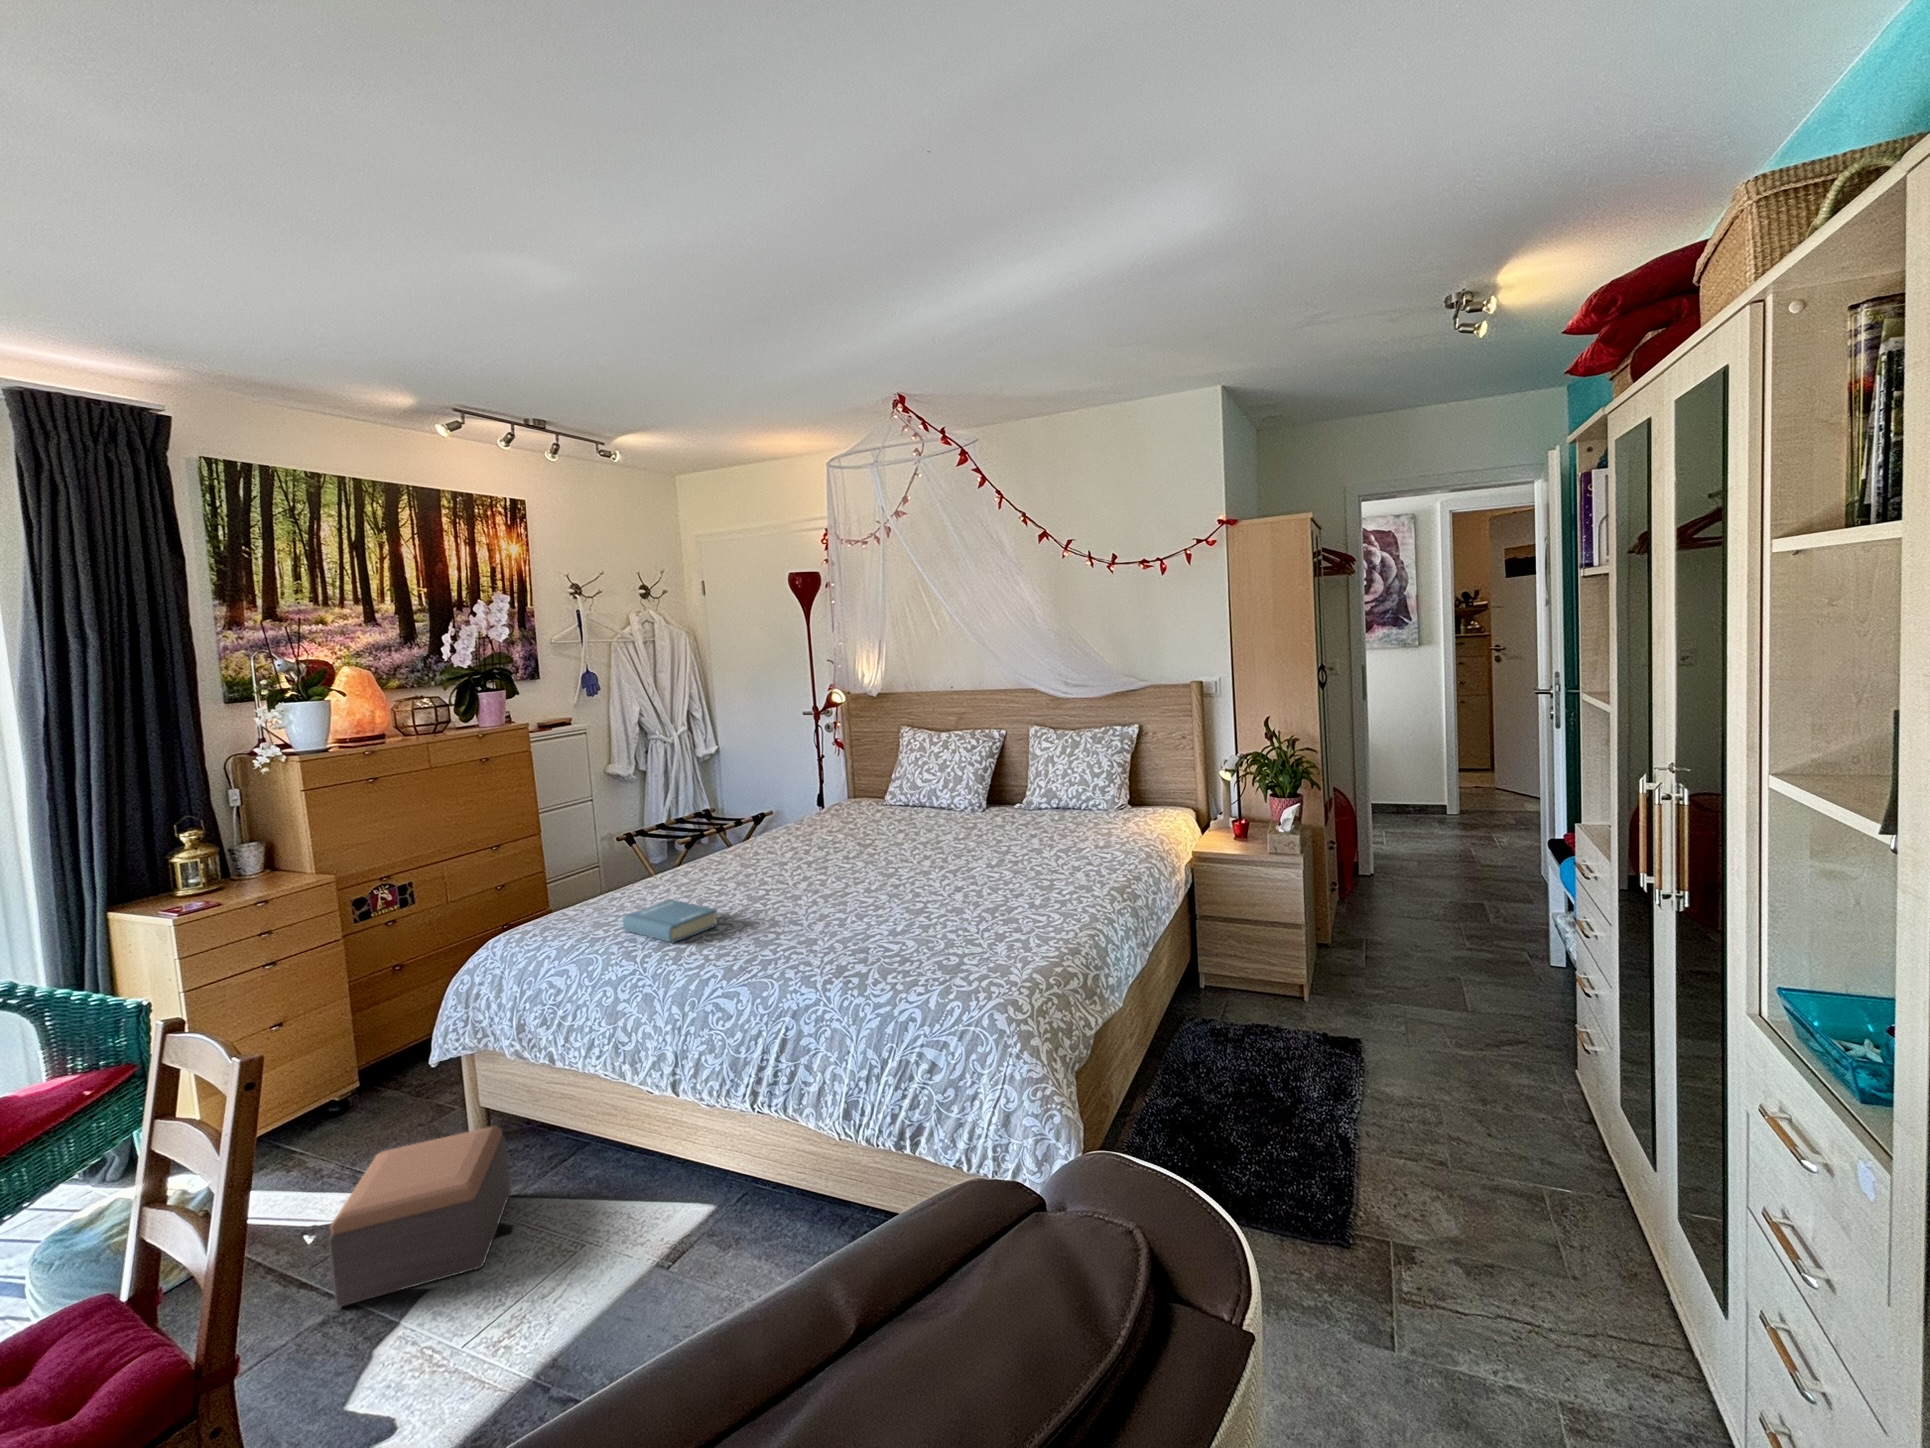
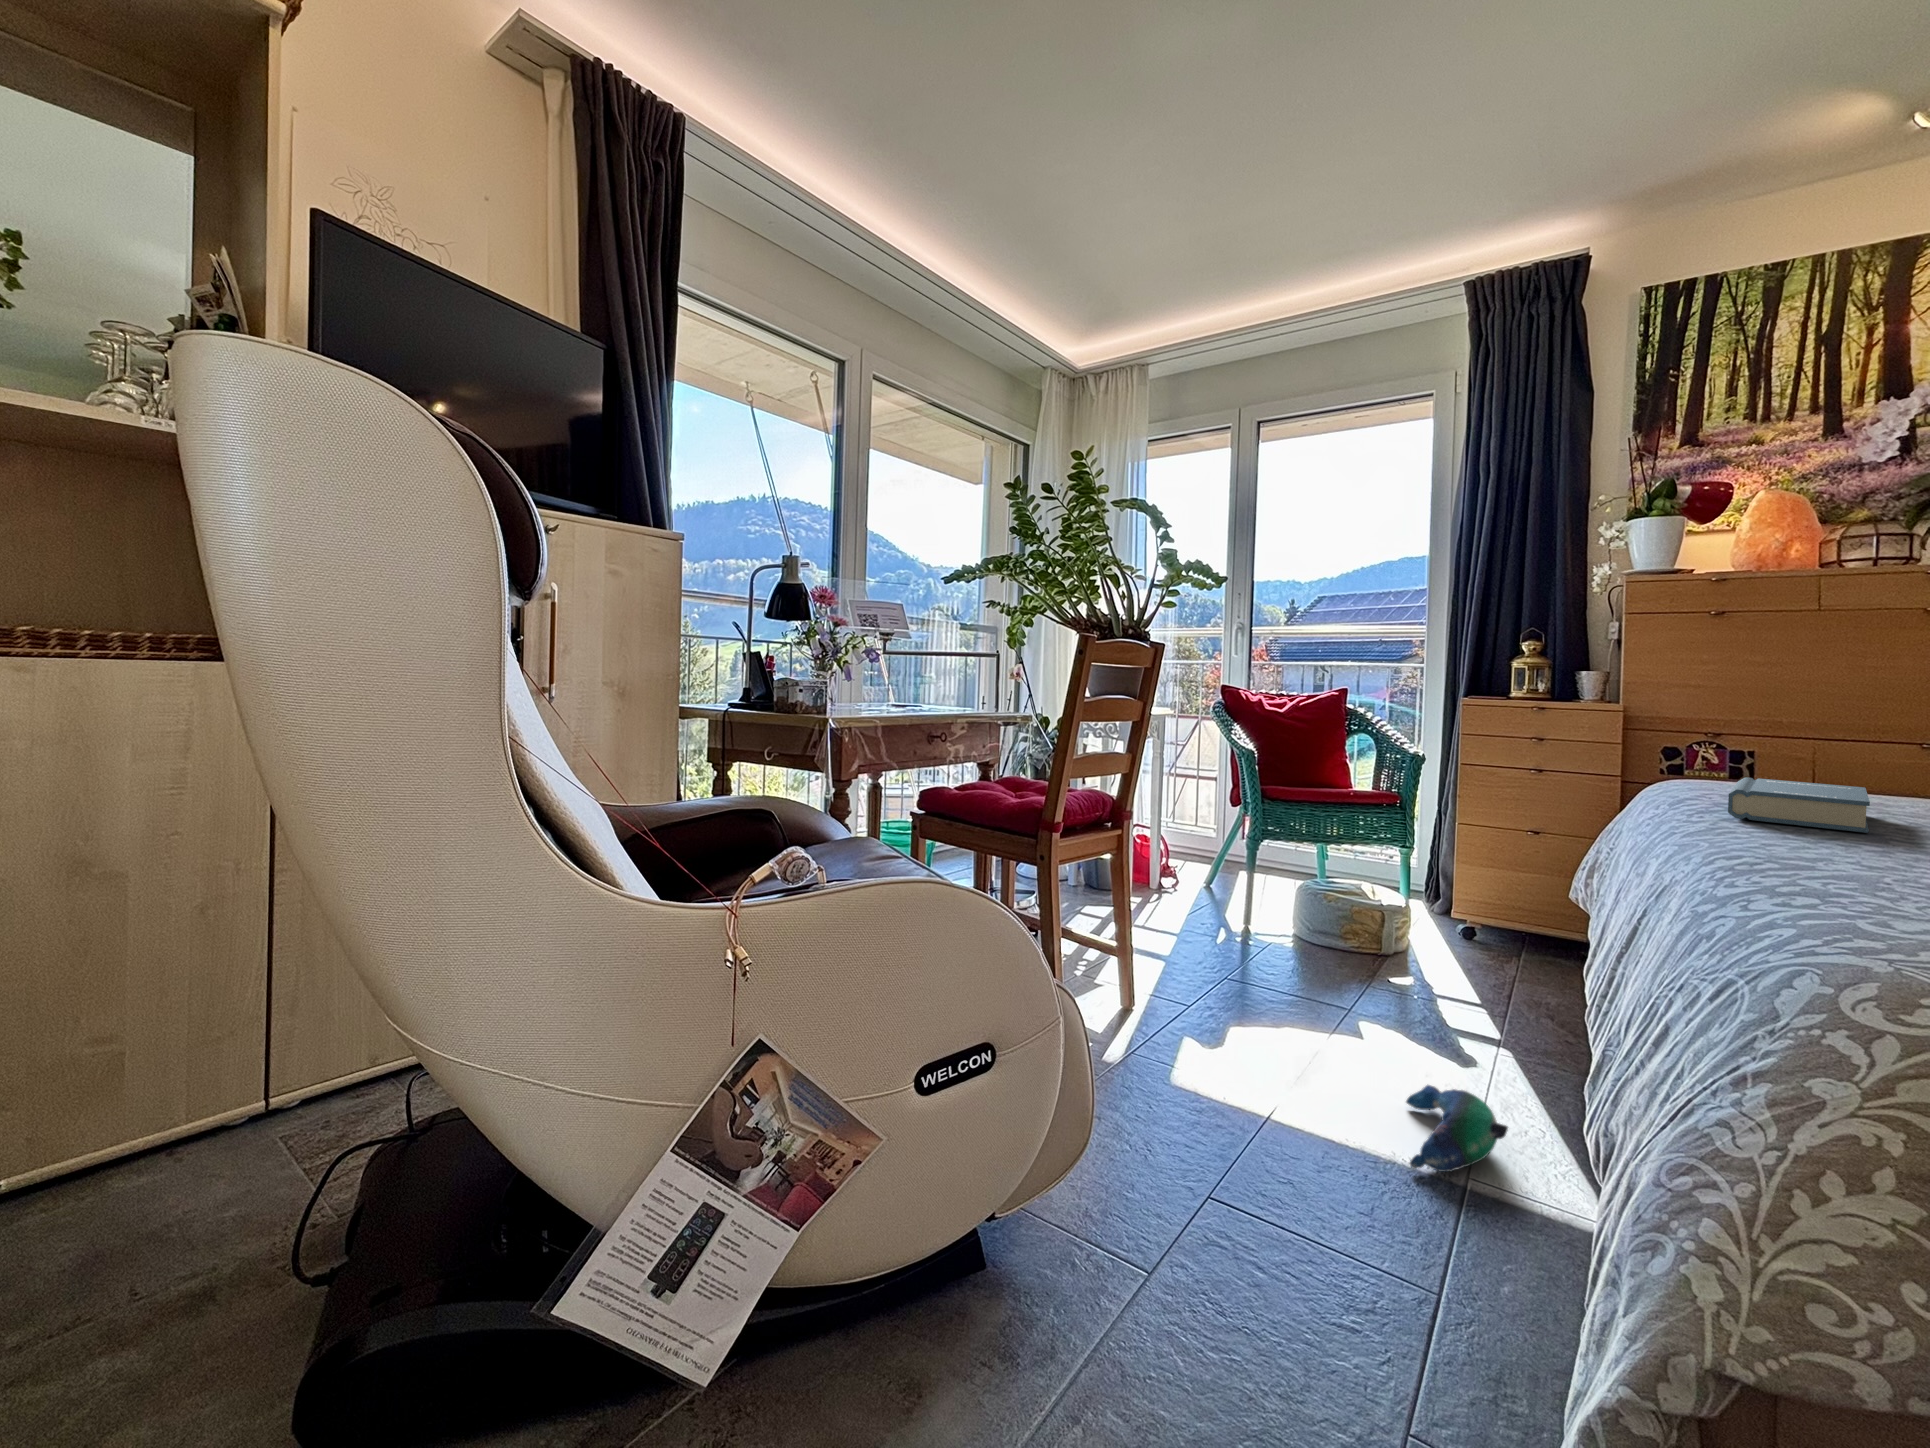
footstool: present [328,1126,510,1307] -> none [1335,924,1530,1055]
plush toy: none [562,1220,670,1300] -> present [1406,1085,1508,1172]

